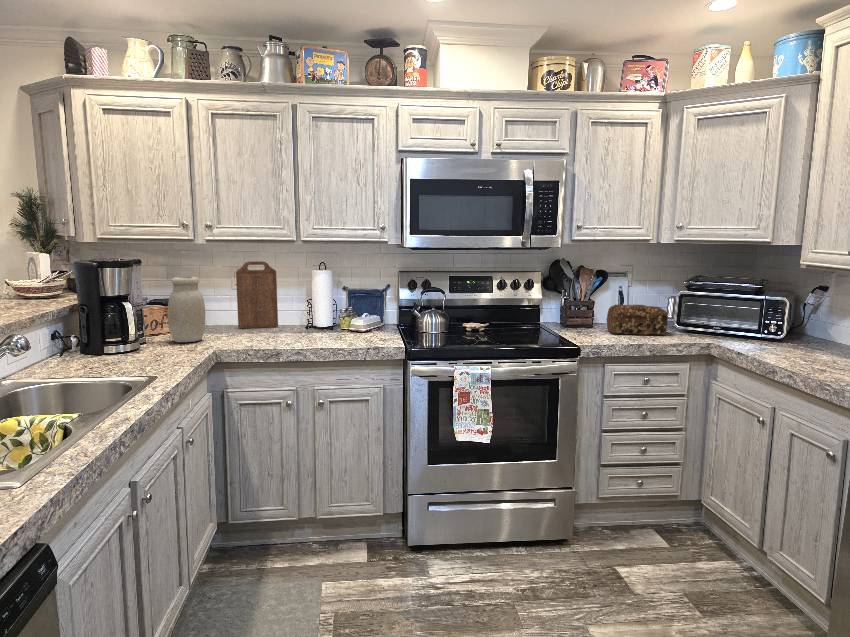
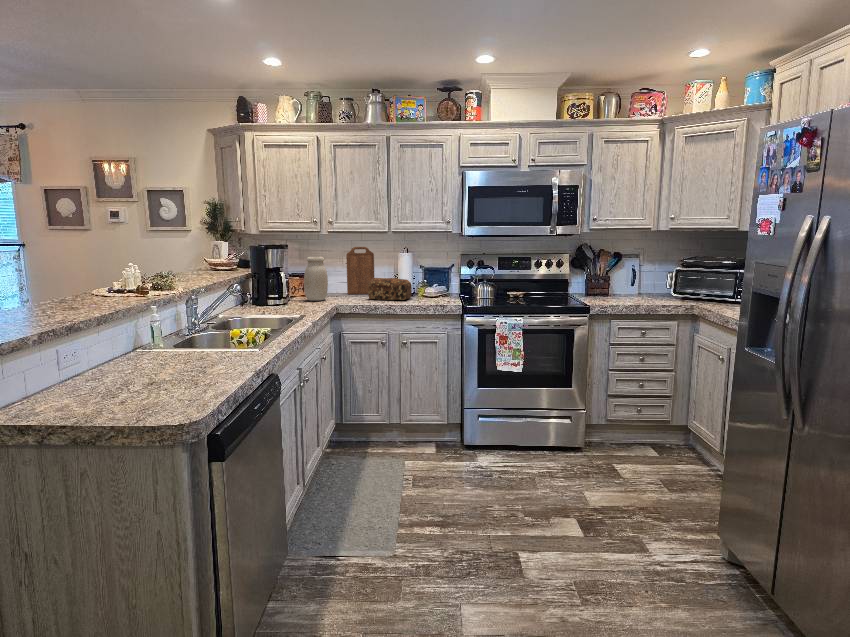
bread loaf: present [607,305,668,335] -> present [368,278,412,300]

